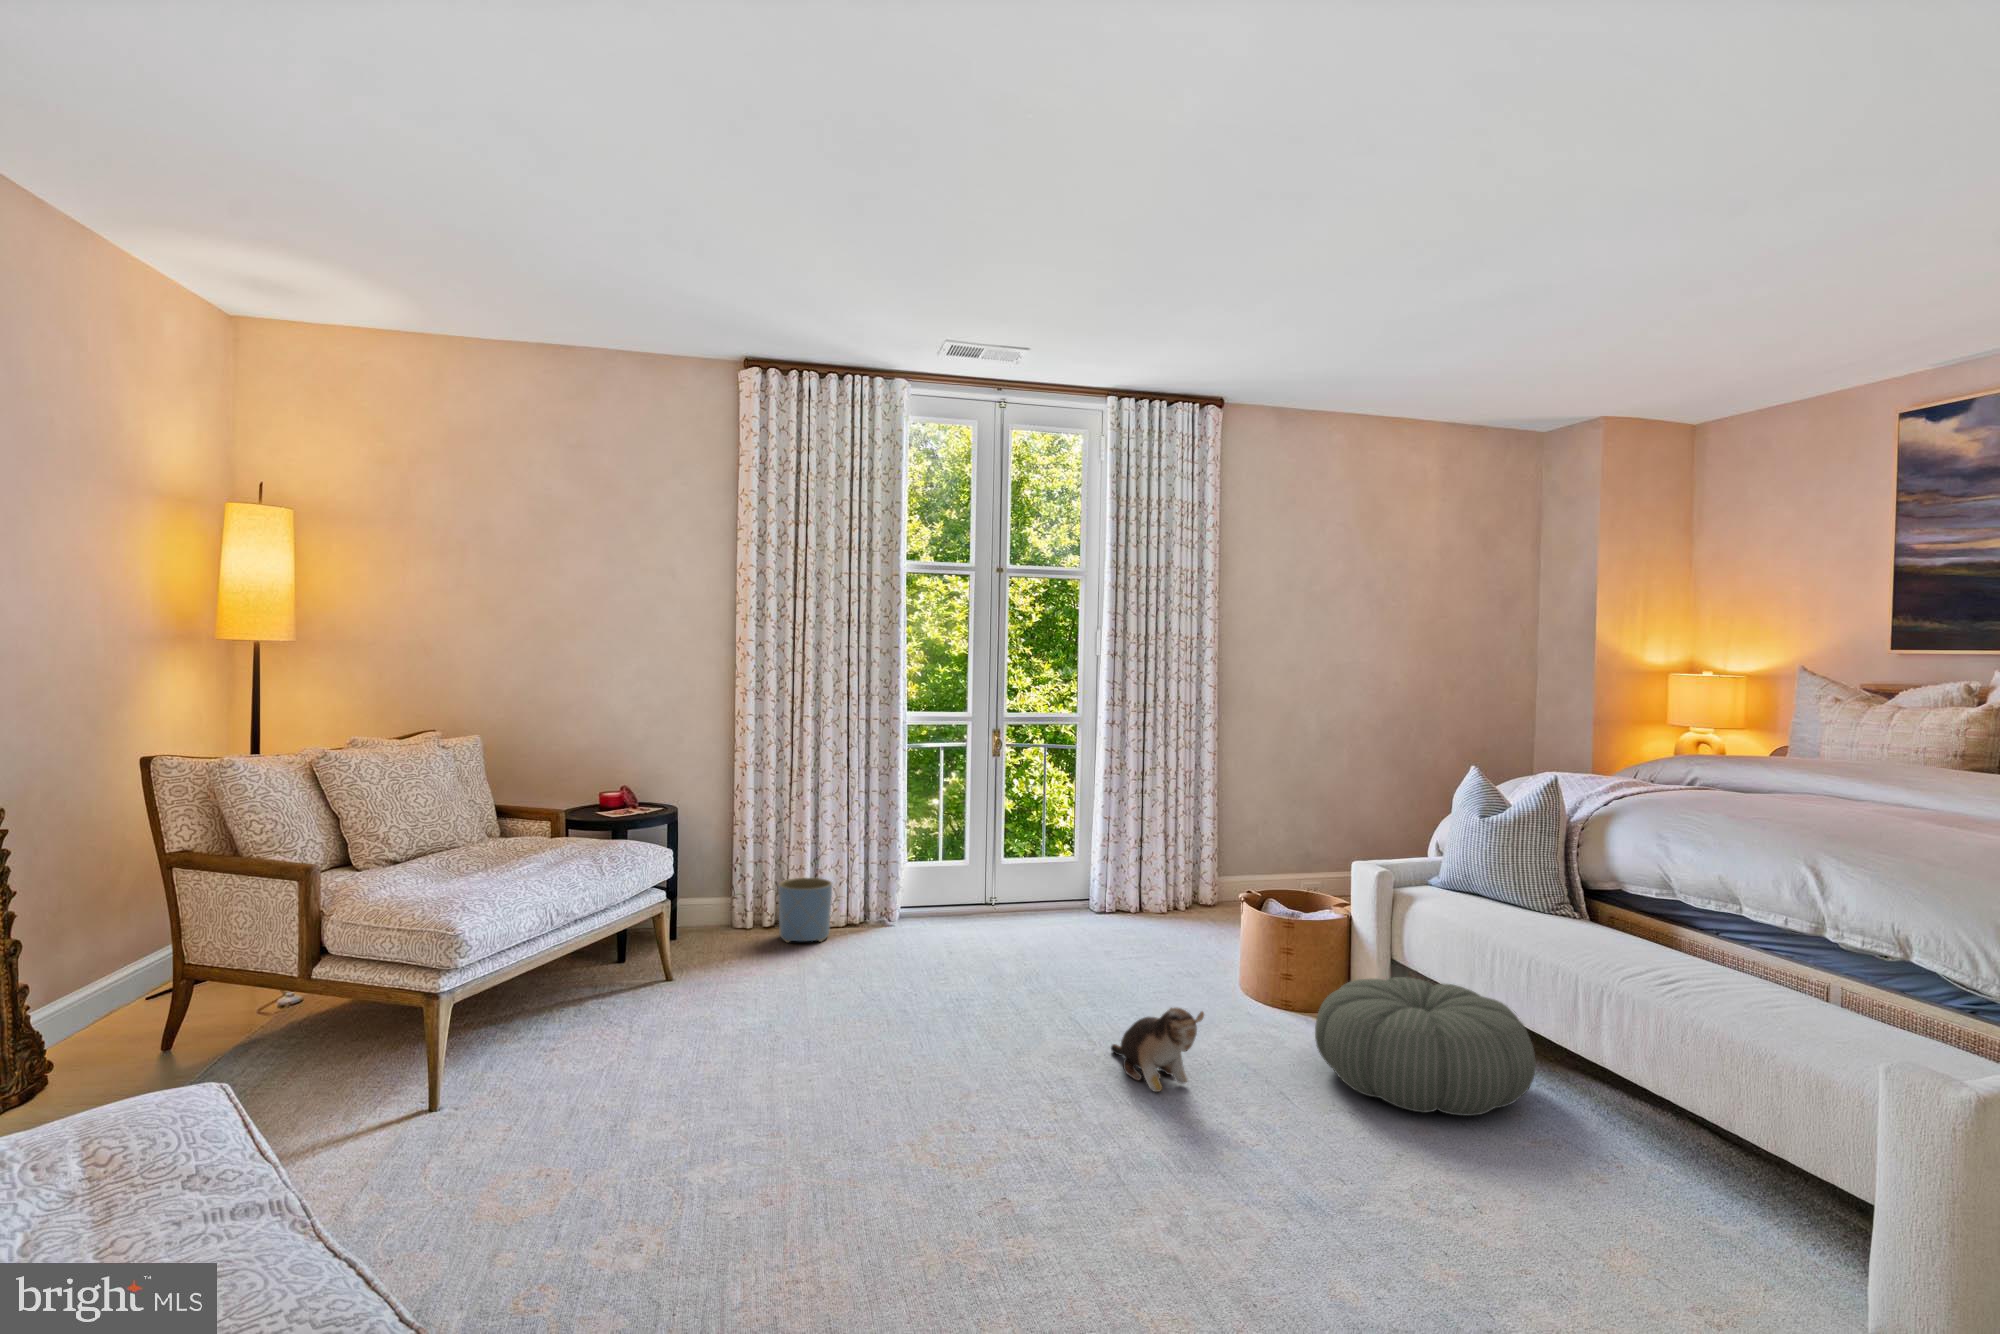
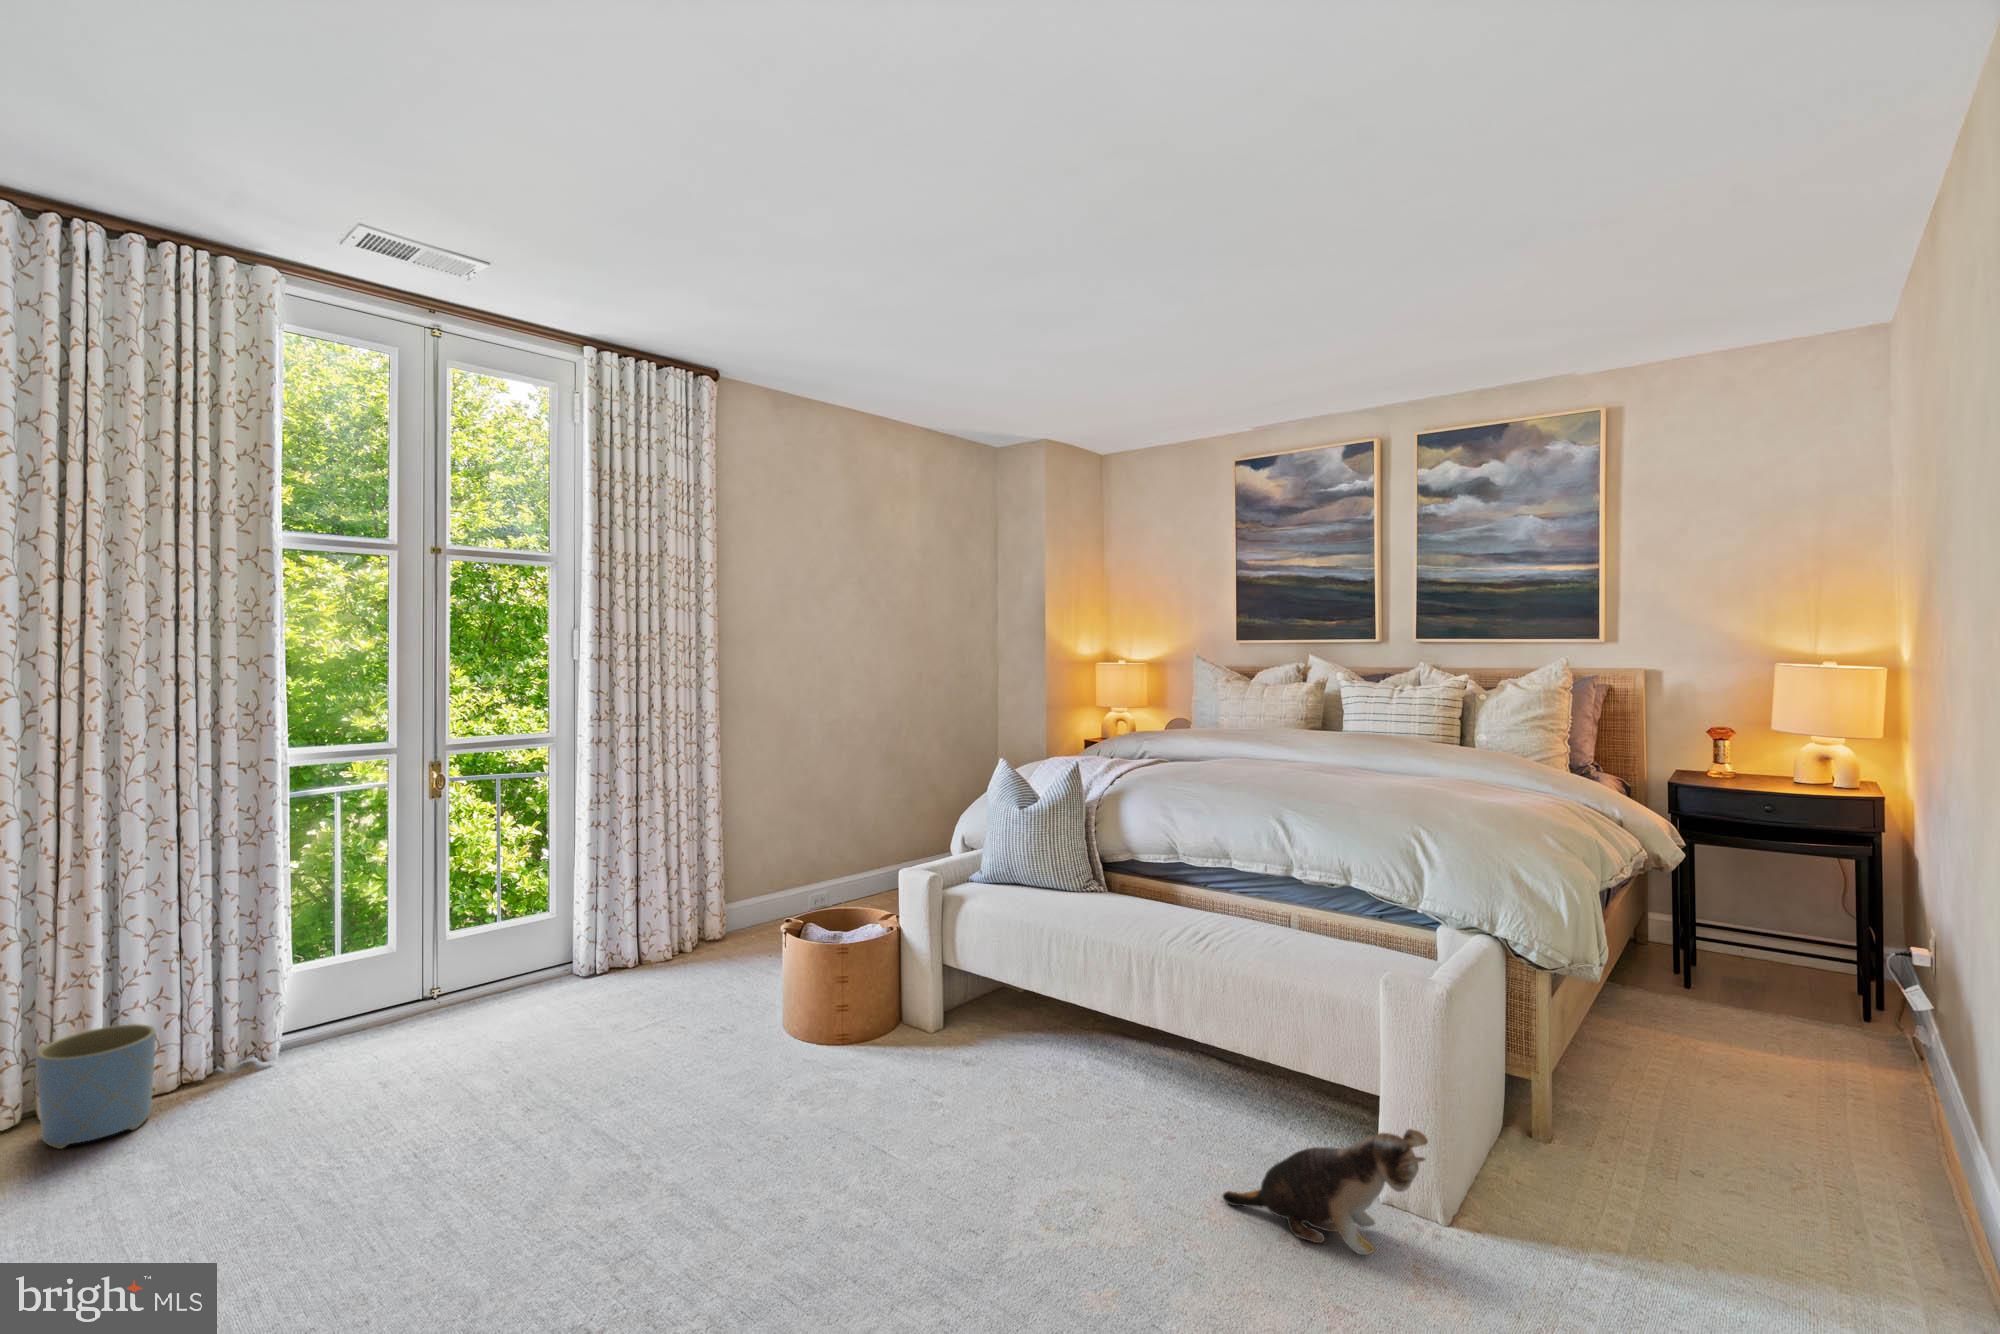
pouf: present [1315,977,1535,1116] -> none [935,1003,1158,1168]
plush toy: present [1111,1008,1204,1092] -> present [1223,1129,1428,1255]

